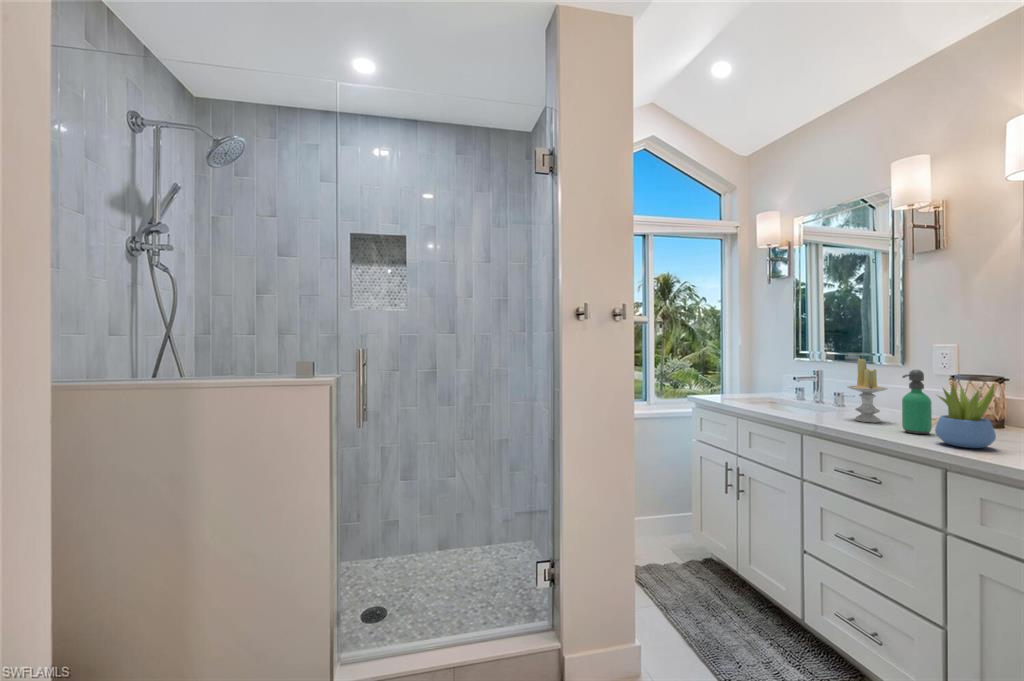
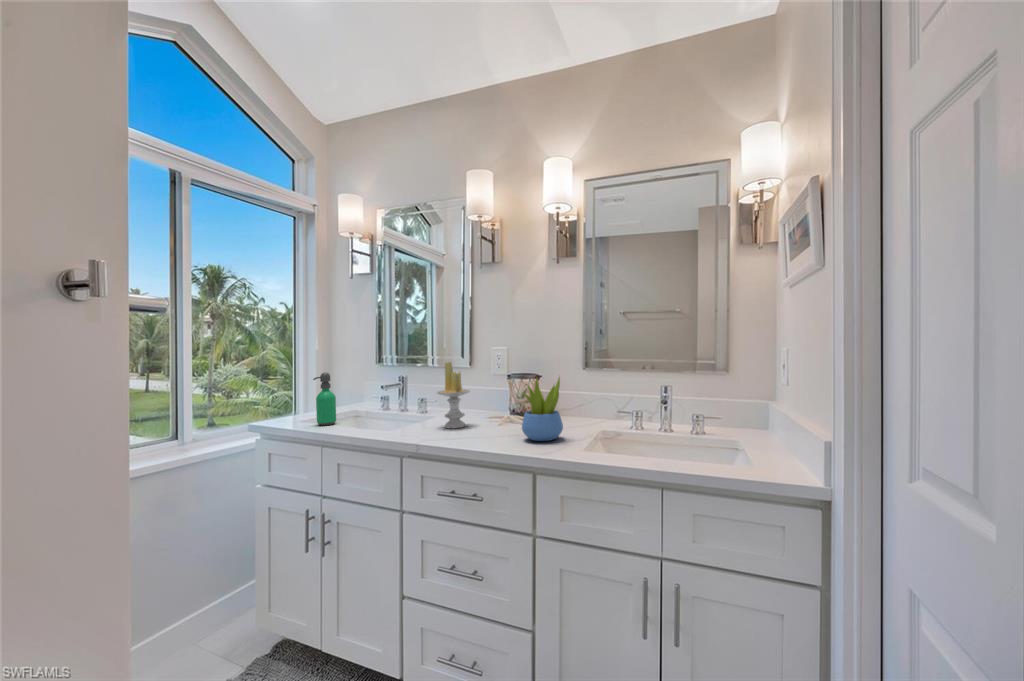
soap dispenser: present [902,370,932,434] -> present [313,372,336,425]

